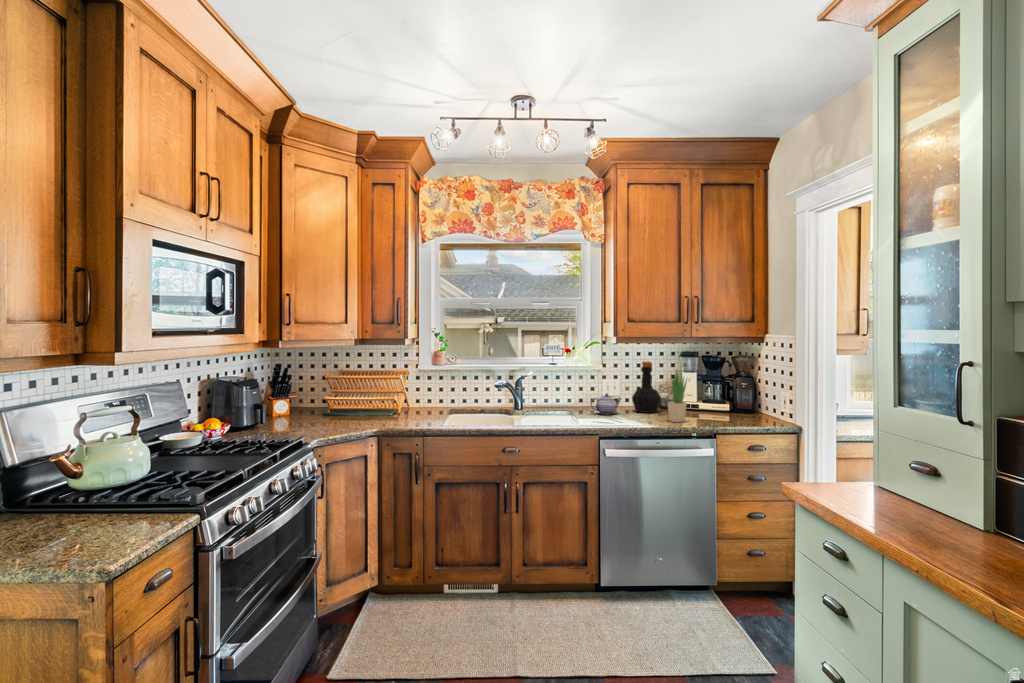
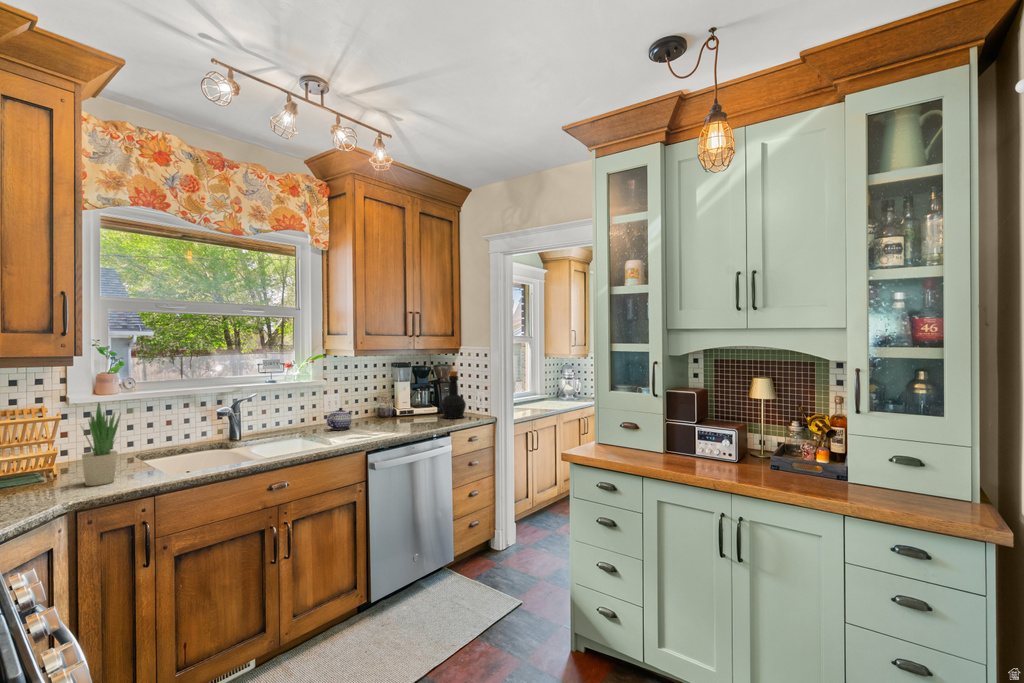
bottle: present [632,361,661,413] -> present [441,371,466,419]
potted plant: present [668,370,687,422] -> present [81,403,121,486]

